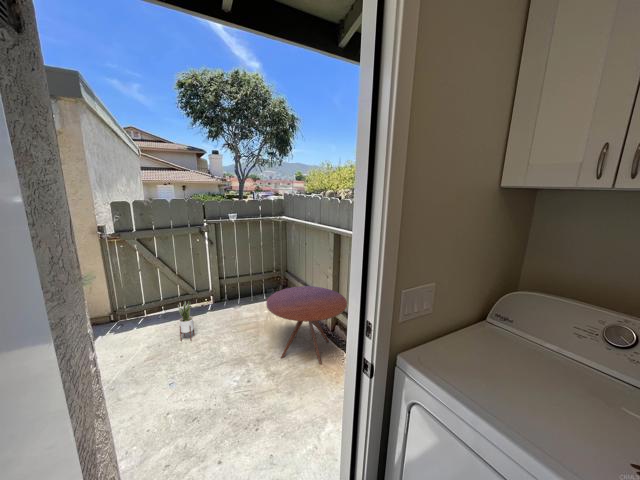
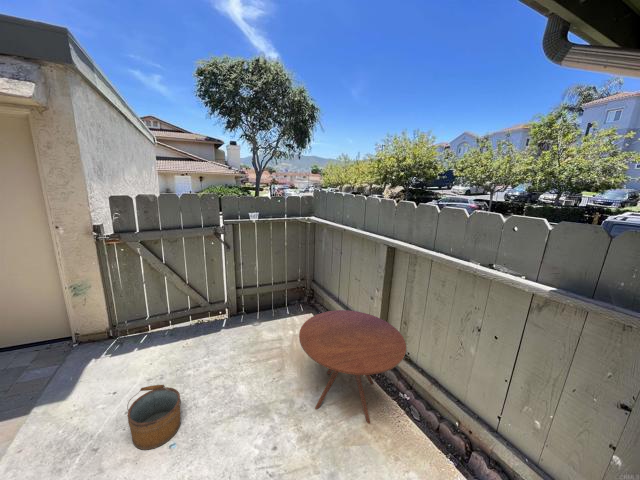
potted plant: present [178,302,194,341] -> none [186,323,206,373]
bucket: none [136,338,177,386] -> present [127,385,181,450]

